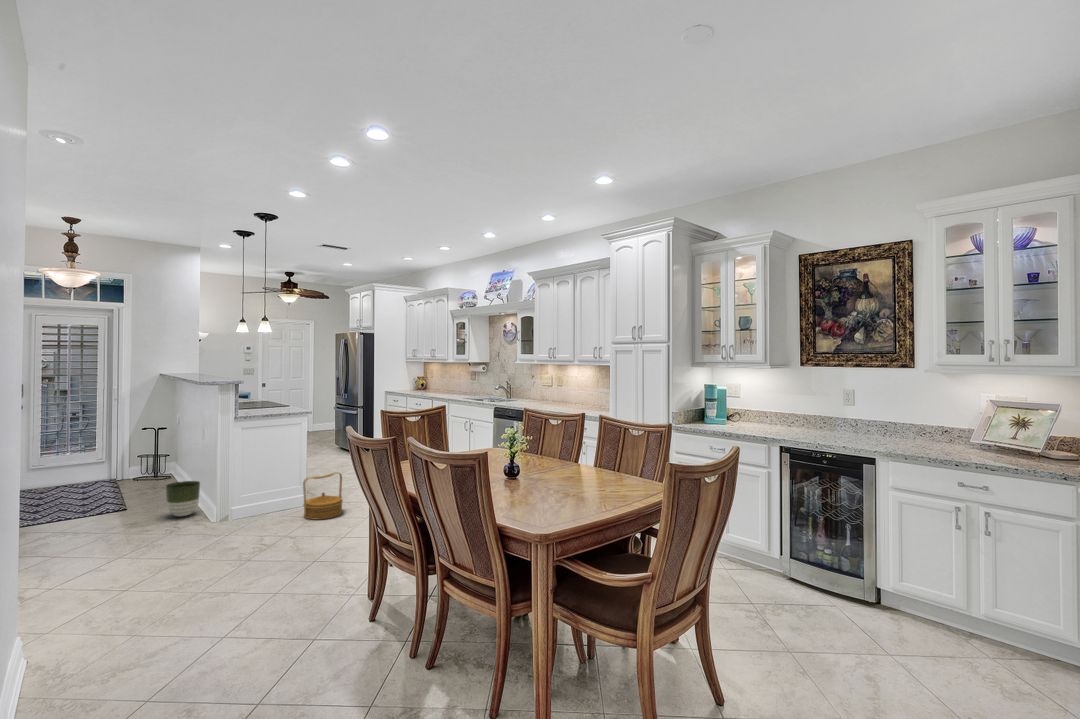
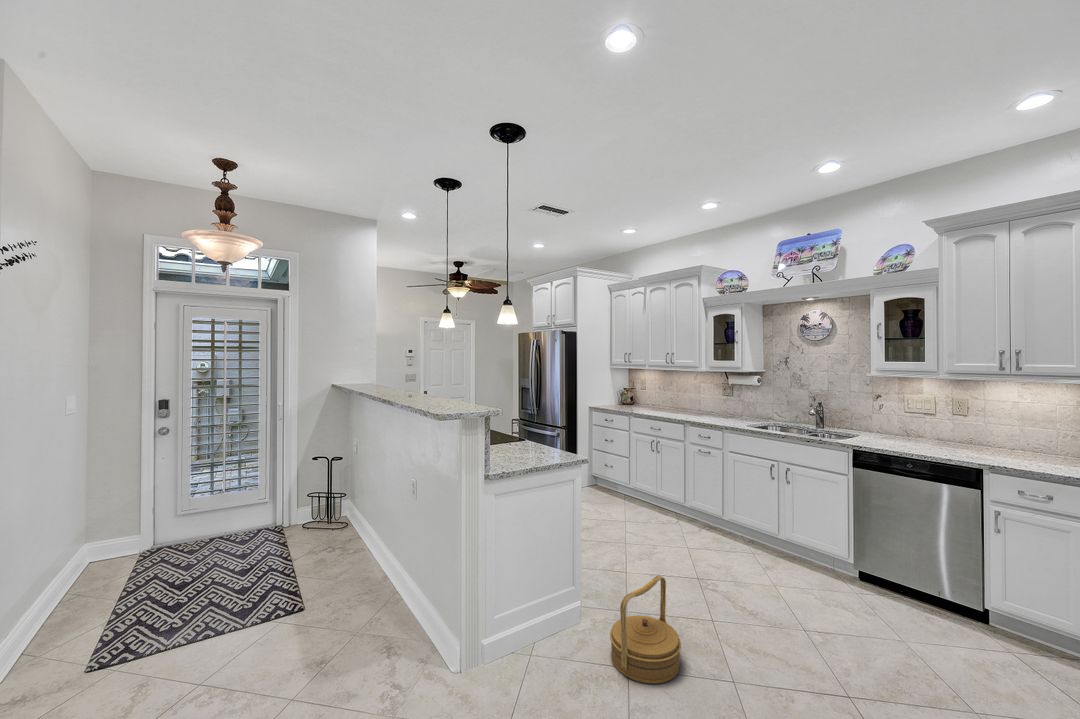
planter: present [166,481,200,517] -> none [370,578,423,651]

